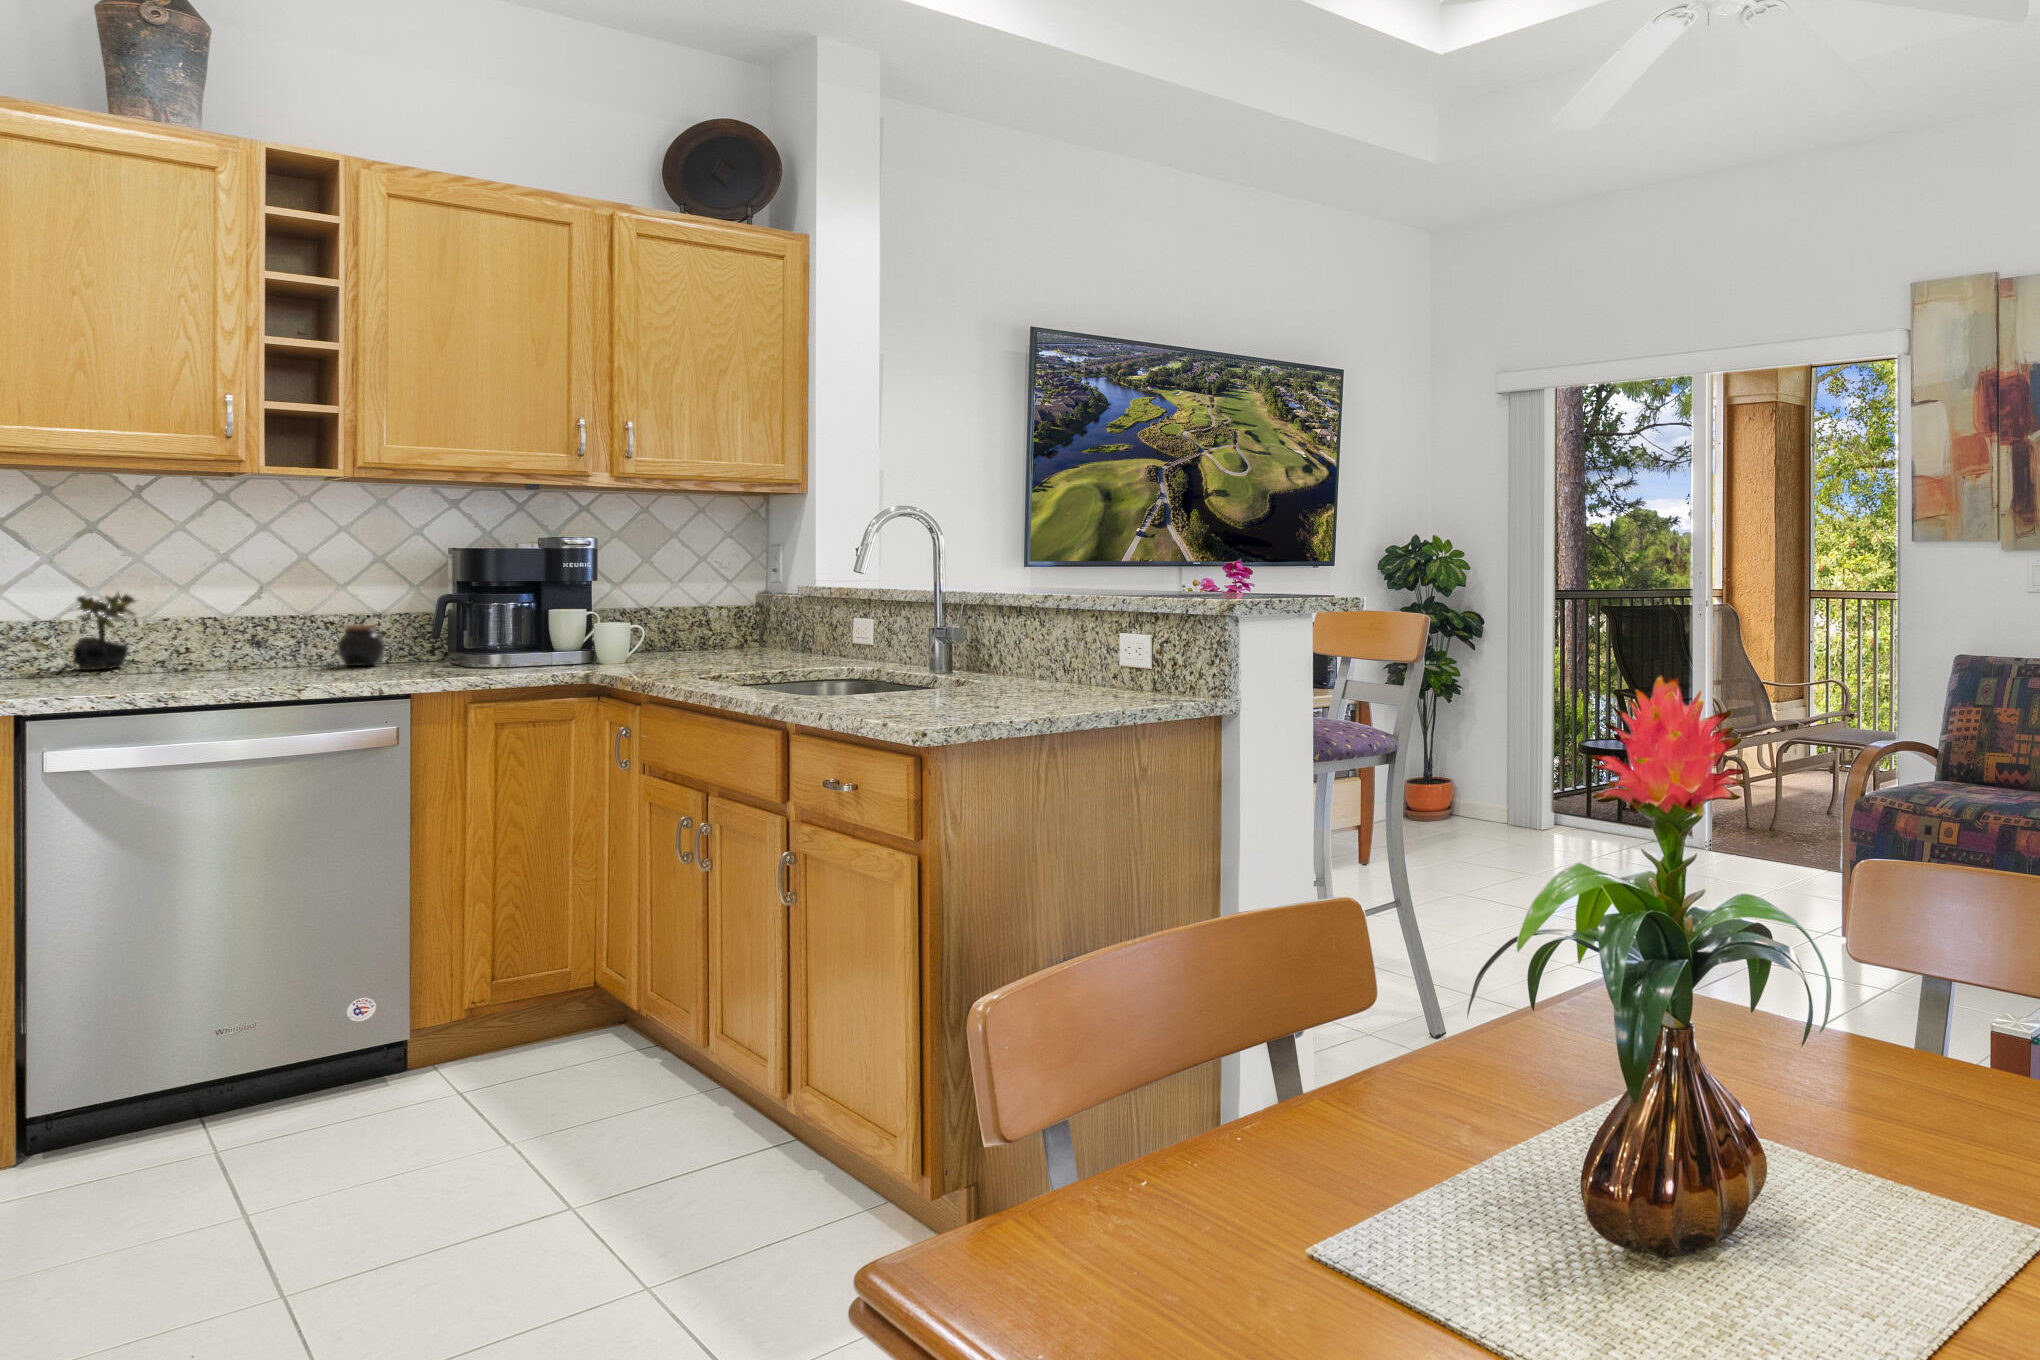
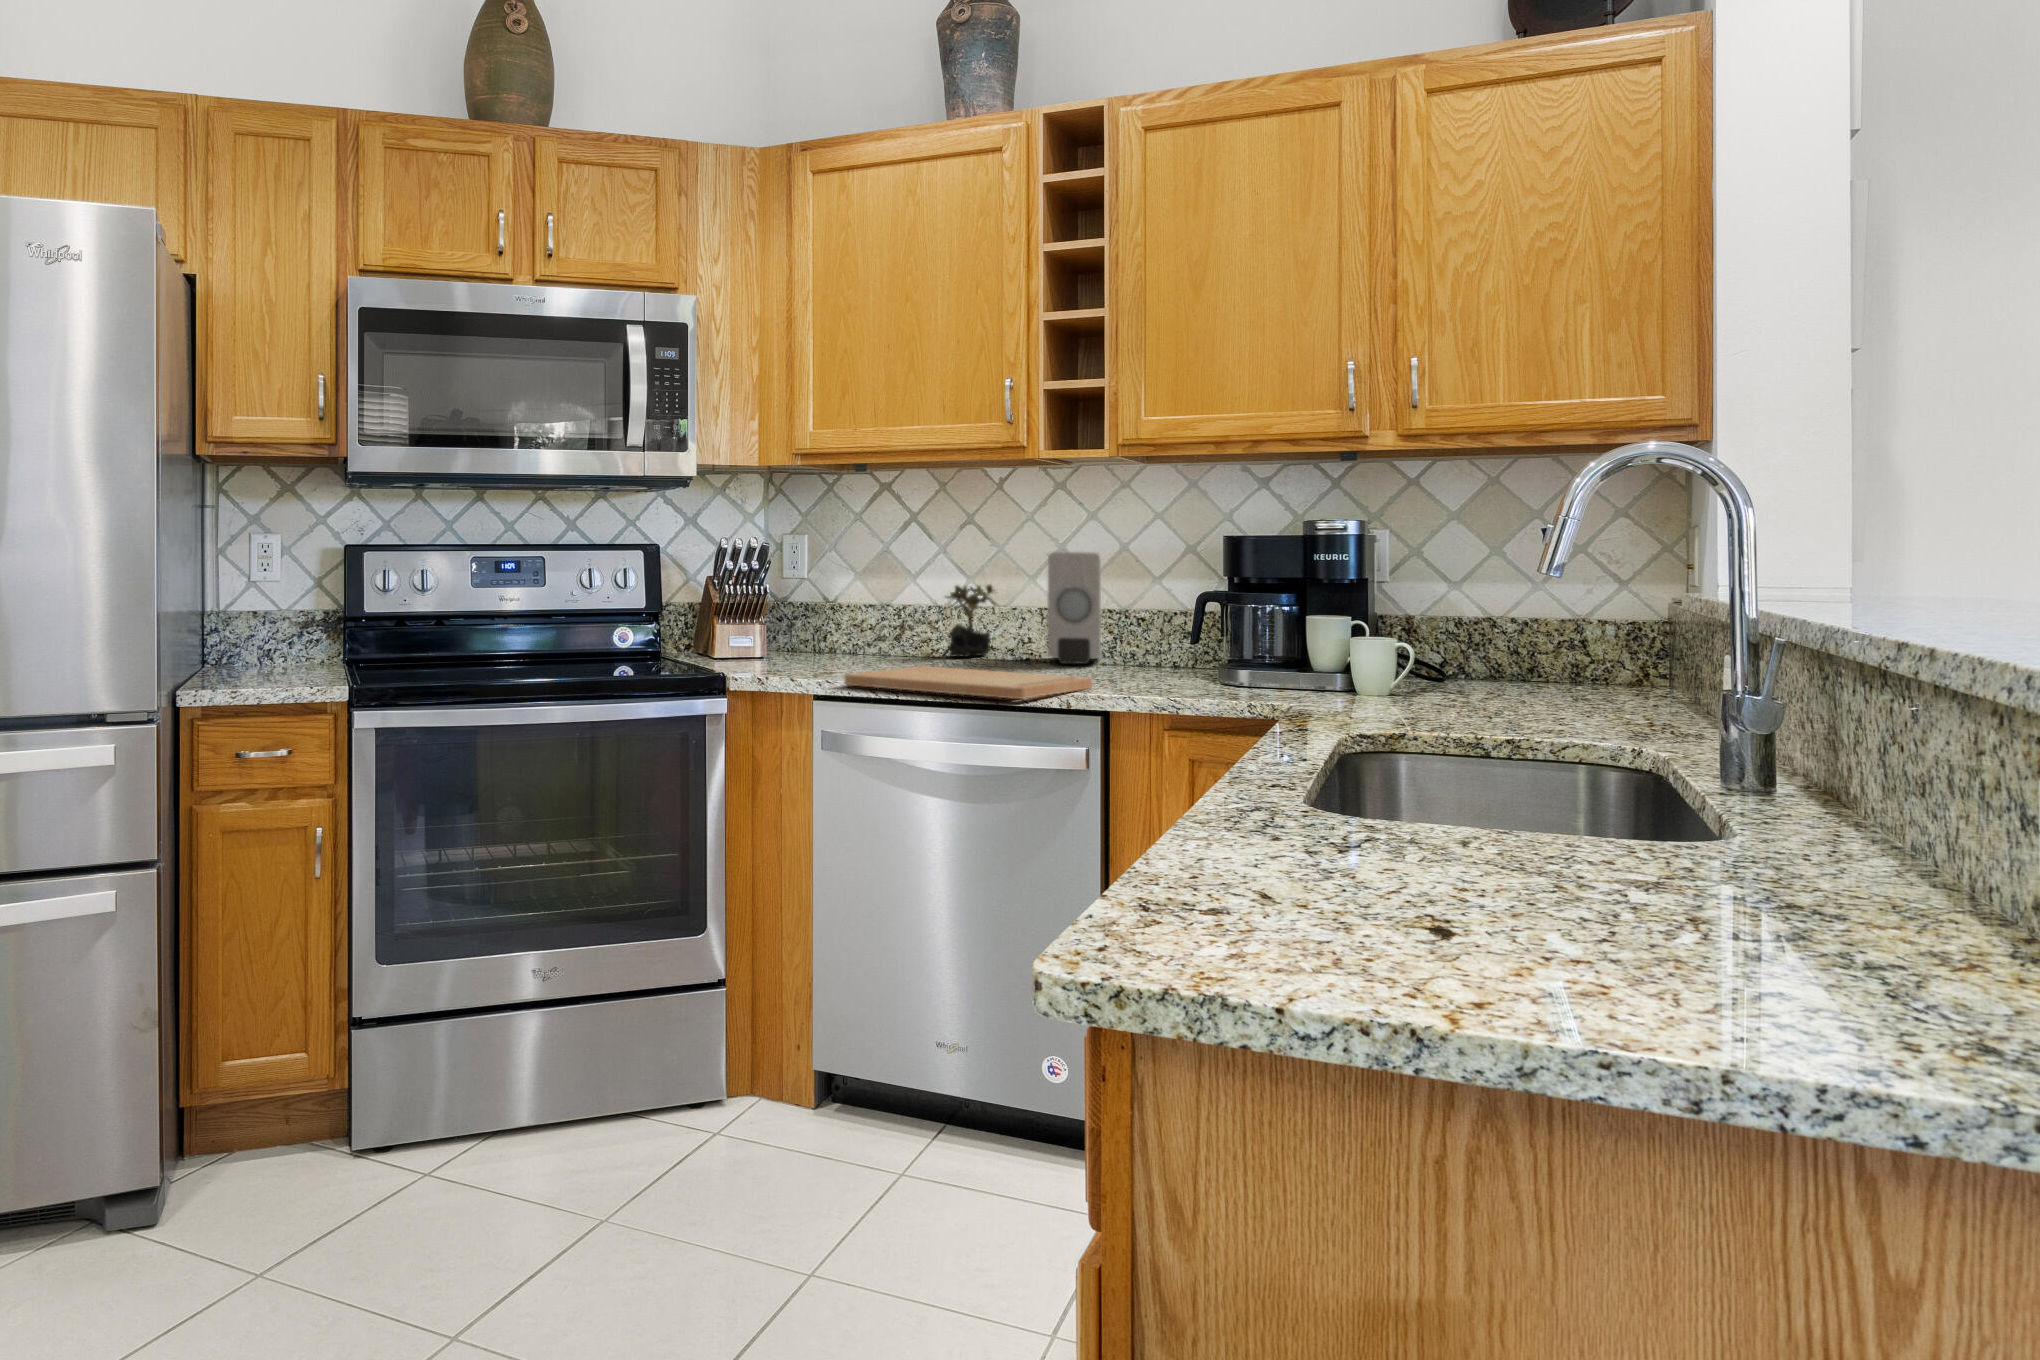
soap dispenser: none [206,562,296,666] -> present [1048,552,1101,664]
jar: present [337,625,385,666] -> none [1125,624,1170,672]
cutting board: none [71,670,356,696] -> present [845,666,1092,699]

